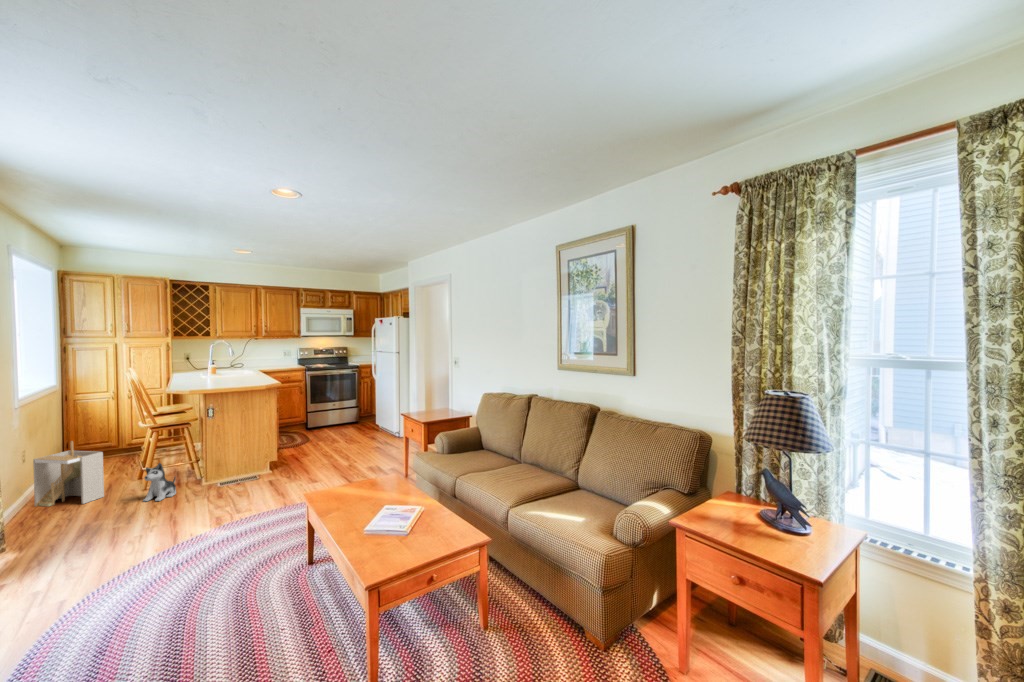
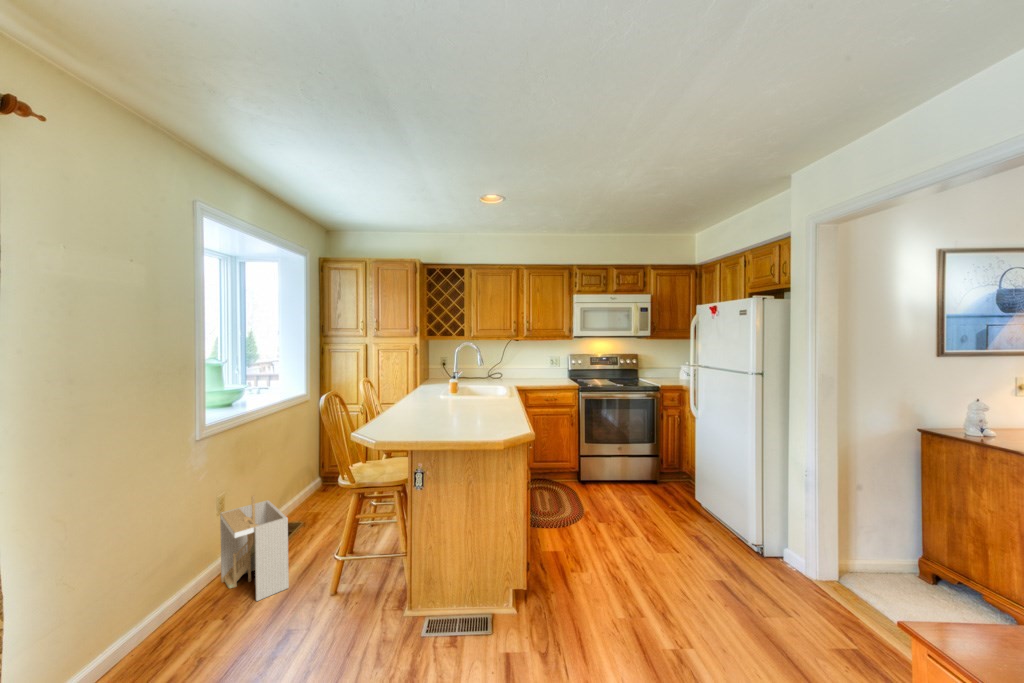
plush toy: present [143,463,176,502] -> none [310,567,368,645]

